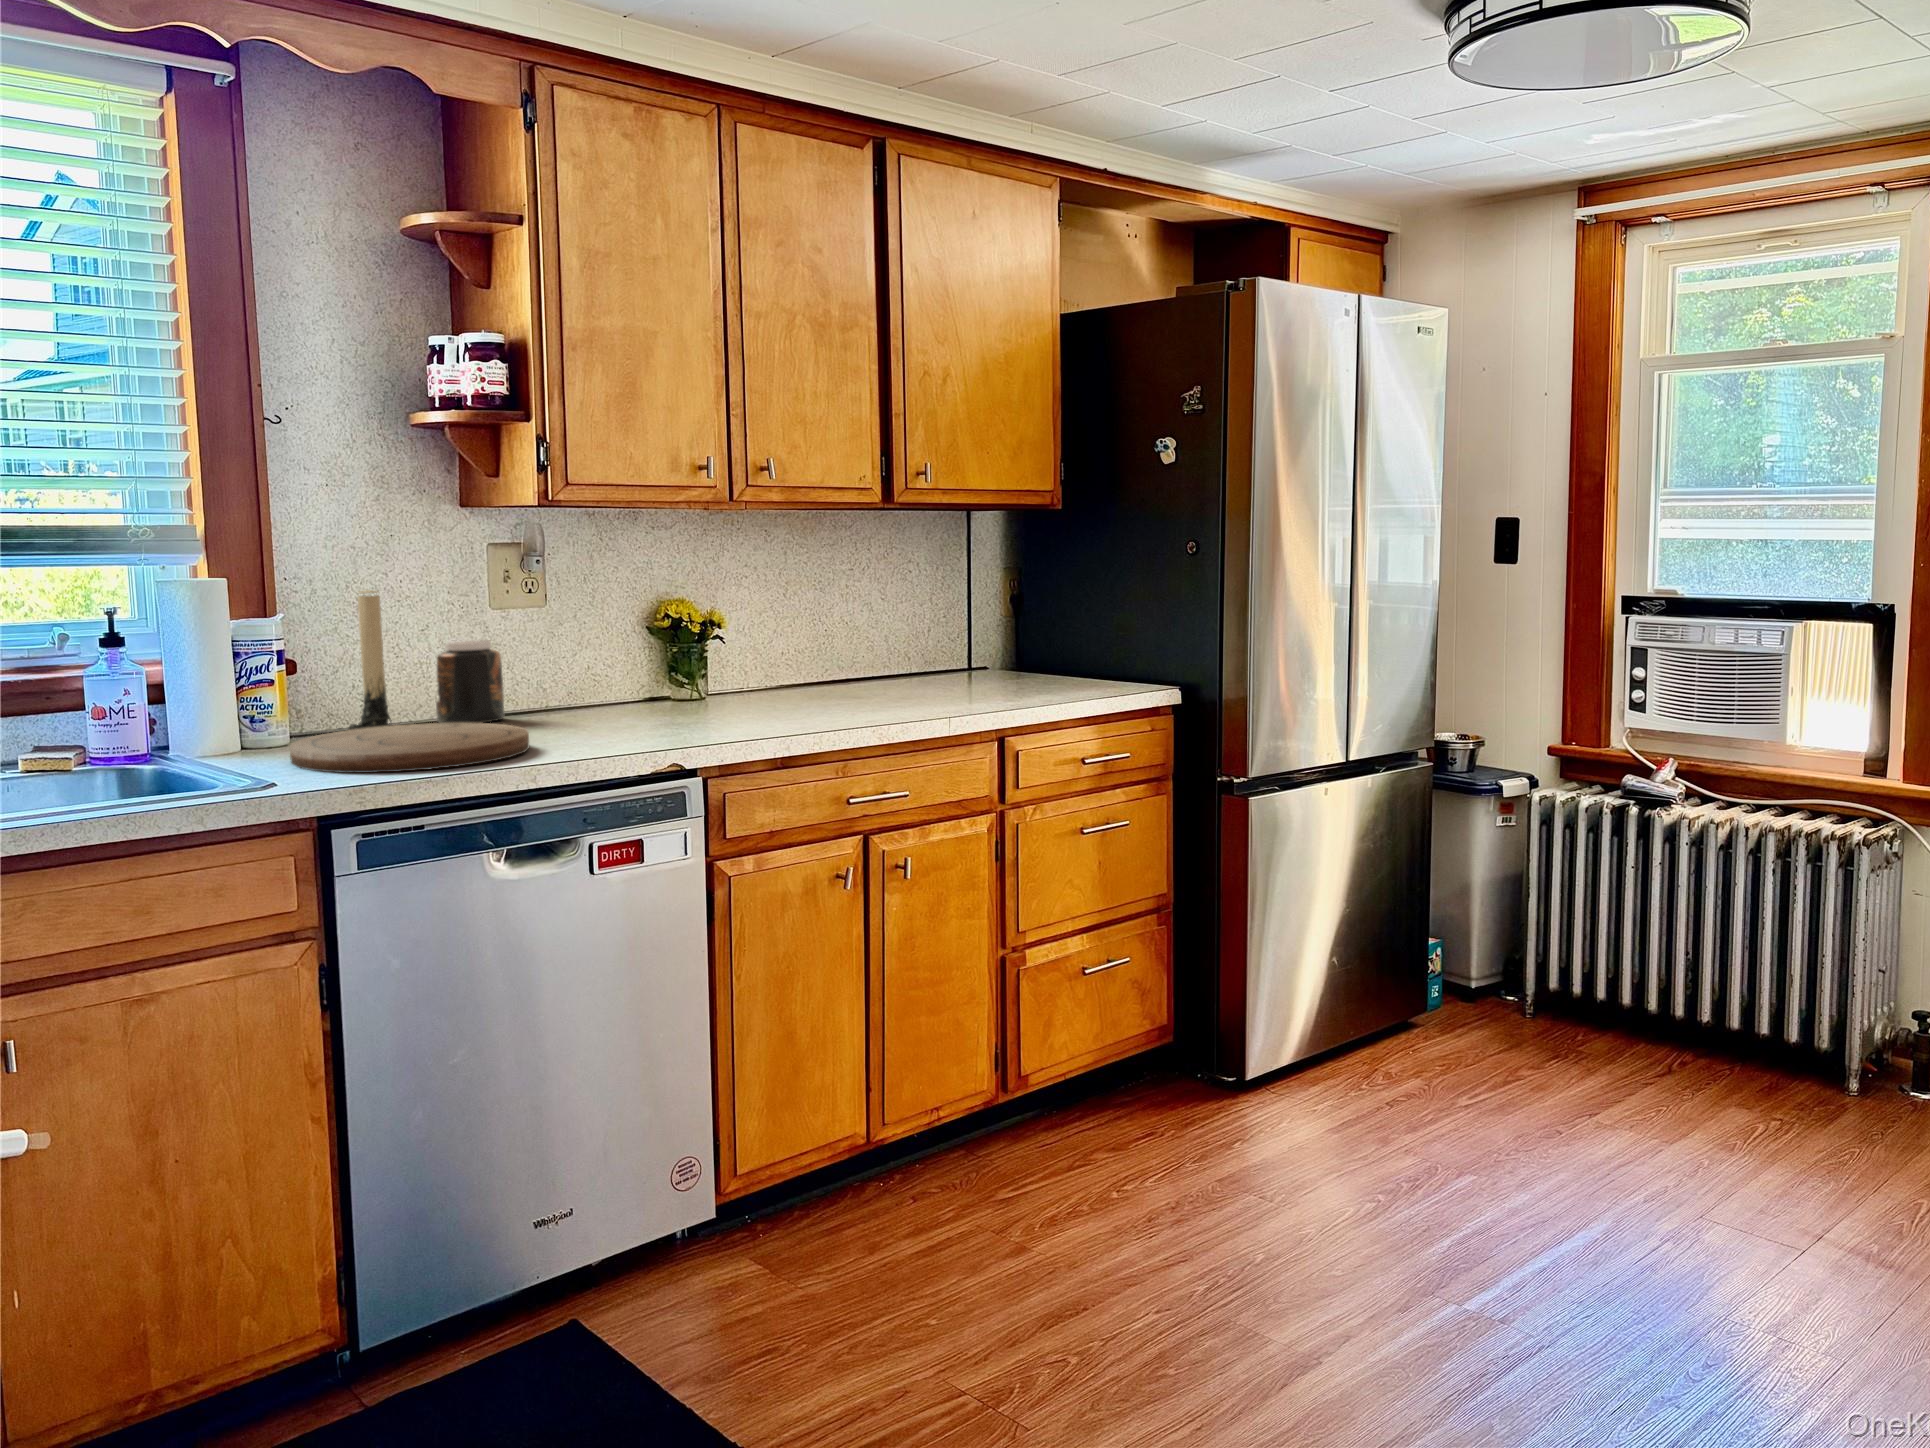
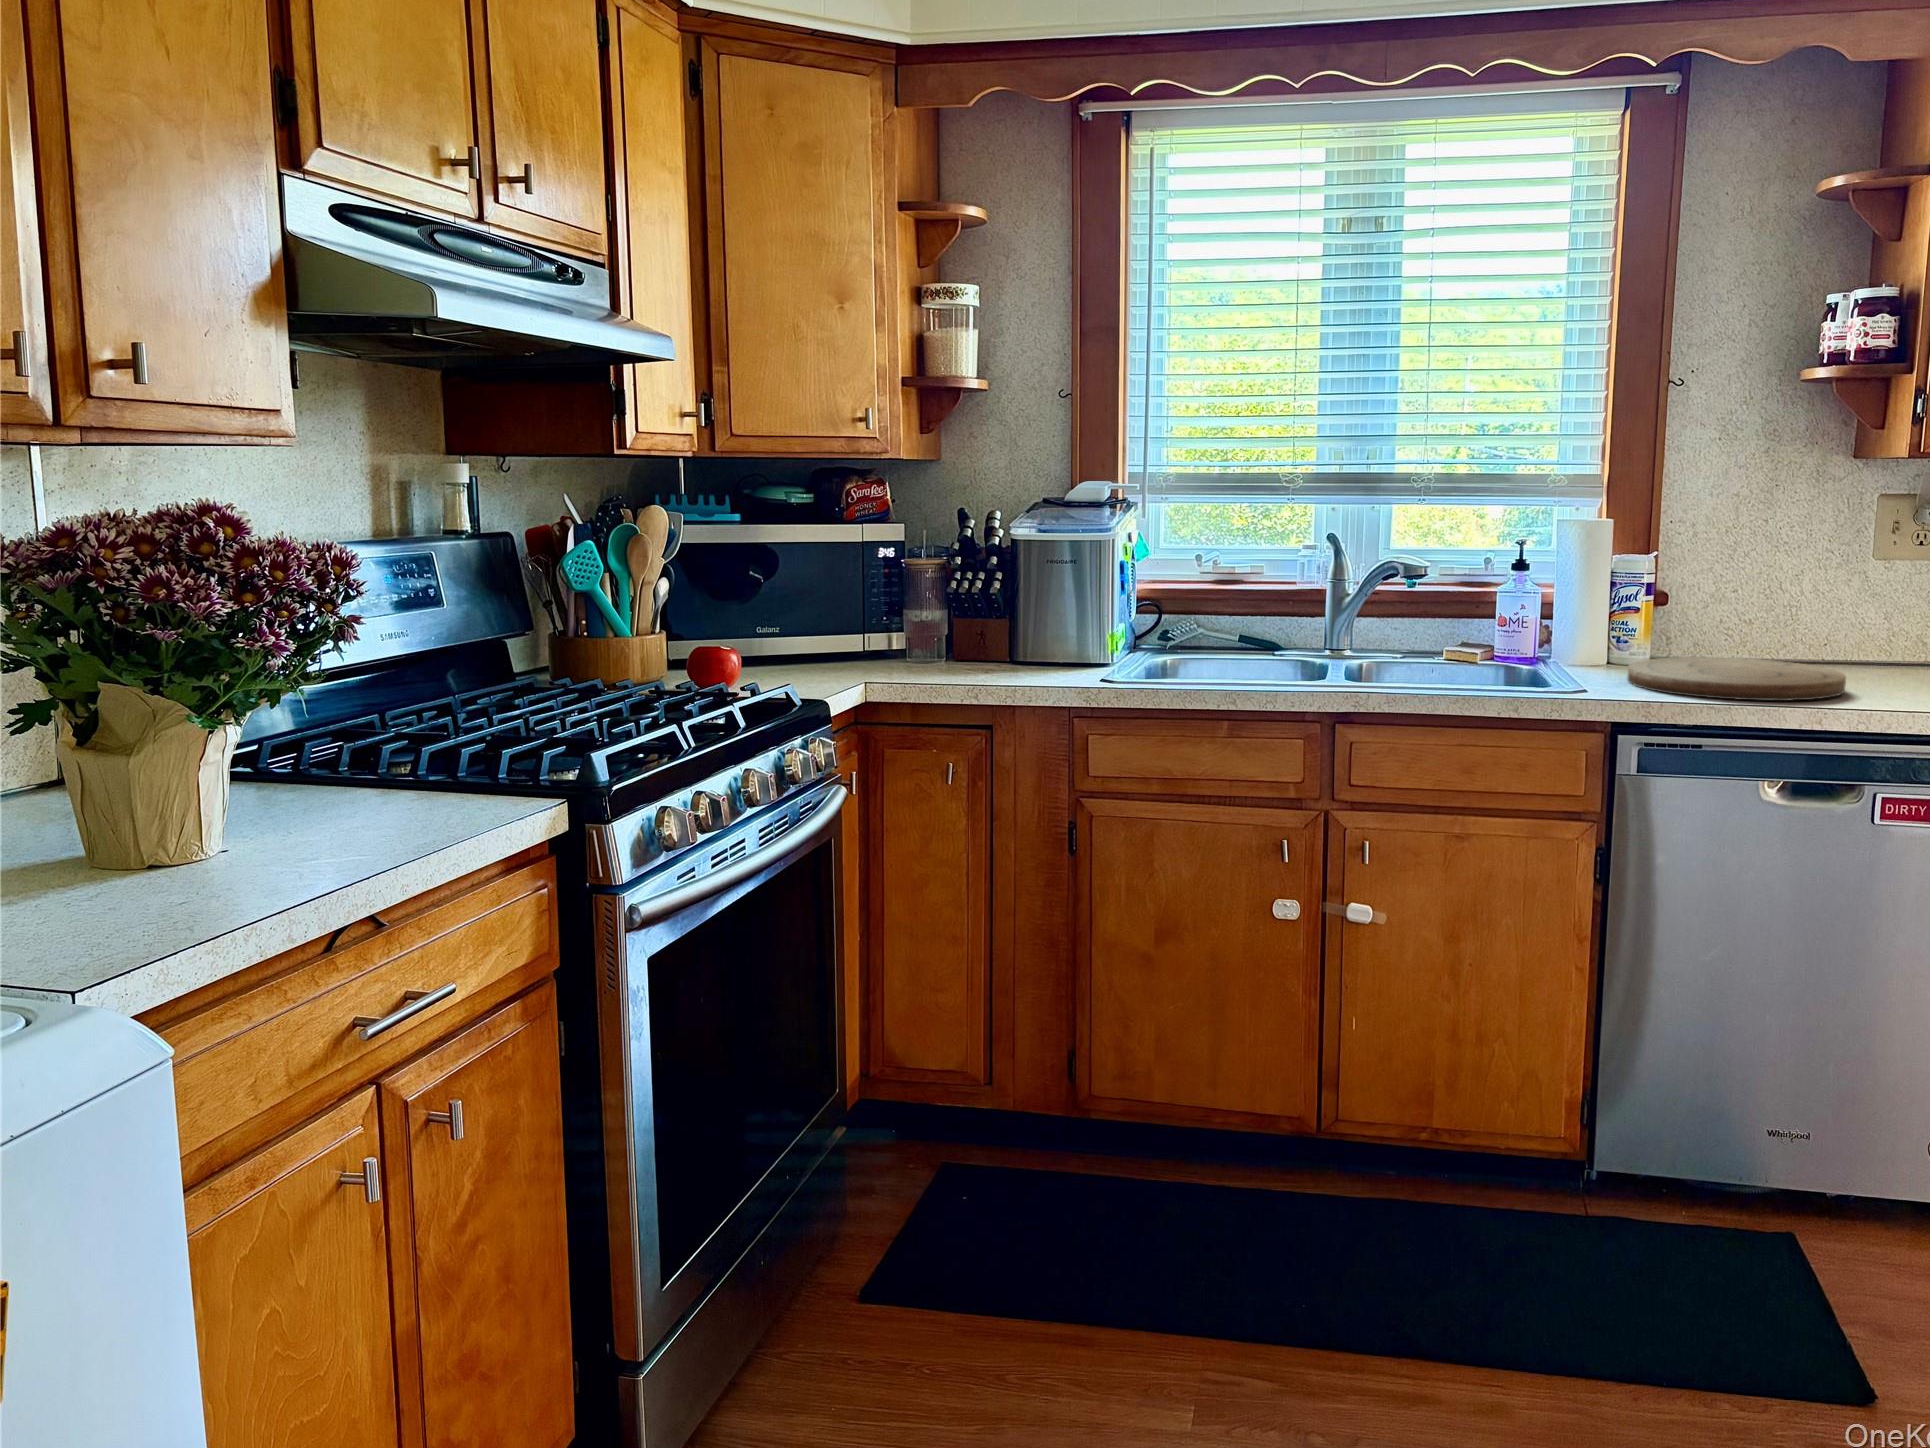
candle: present [348,590,392,730] -> none [1712,534,1757,661]
jar: present [436,640,504,723] -> none [1801,586,1874,667]

